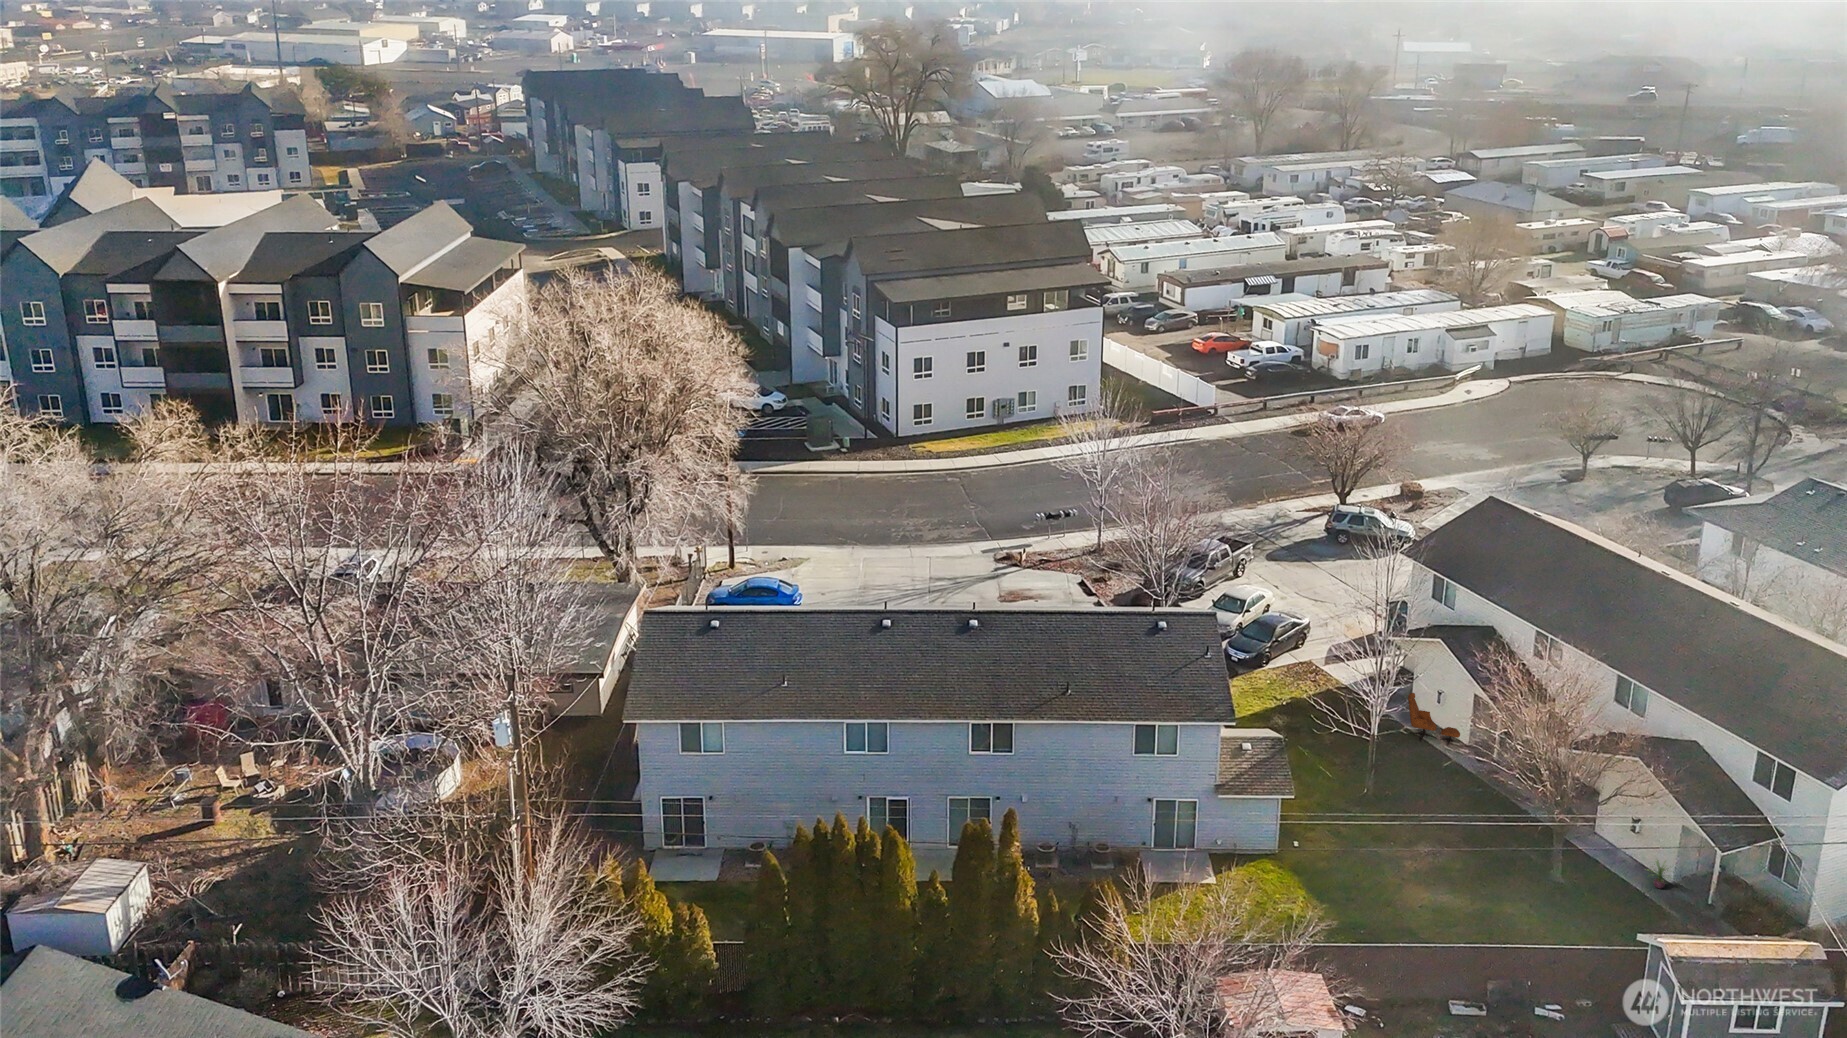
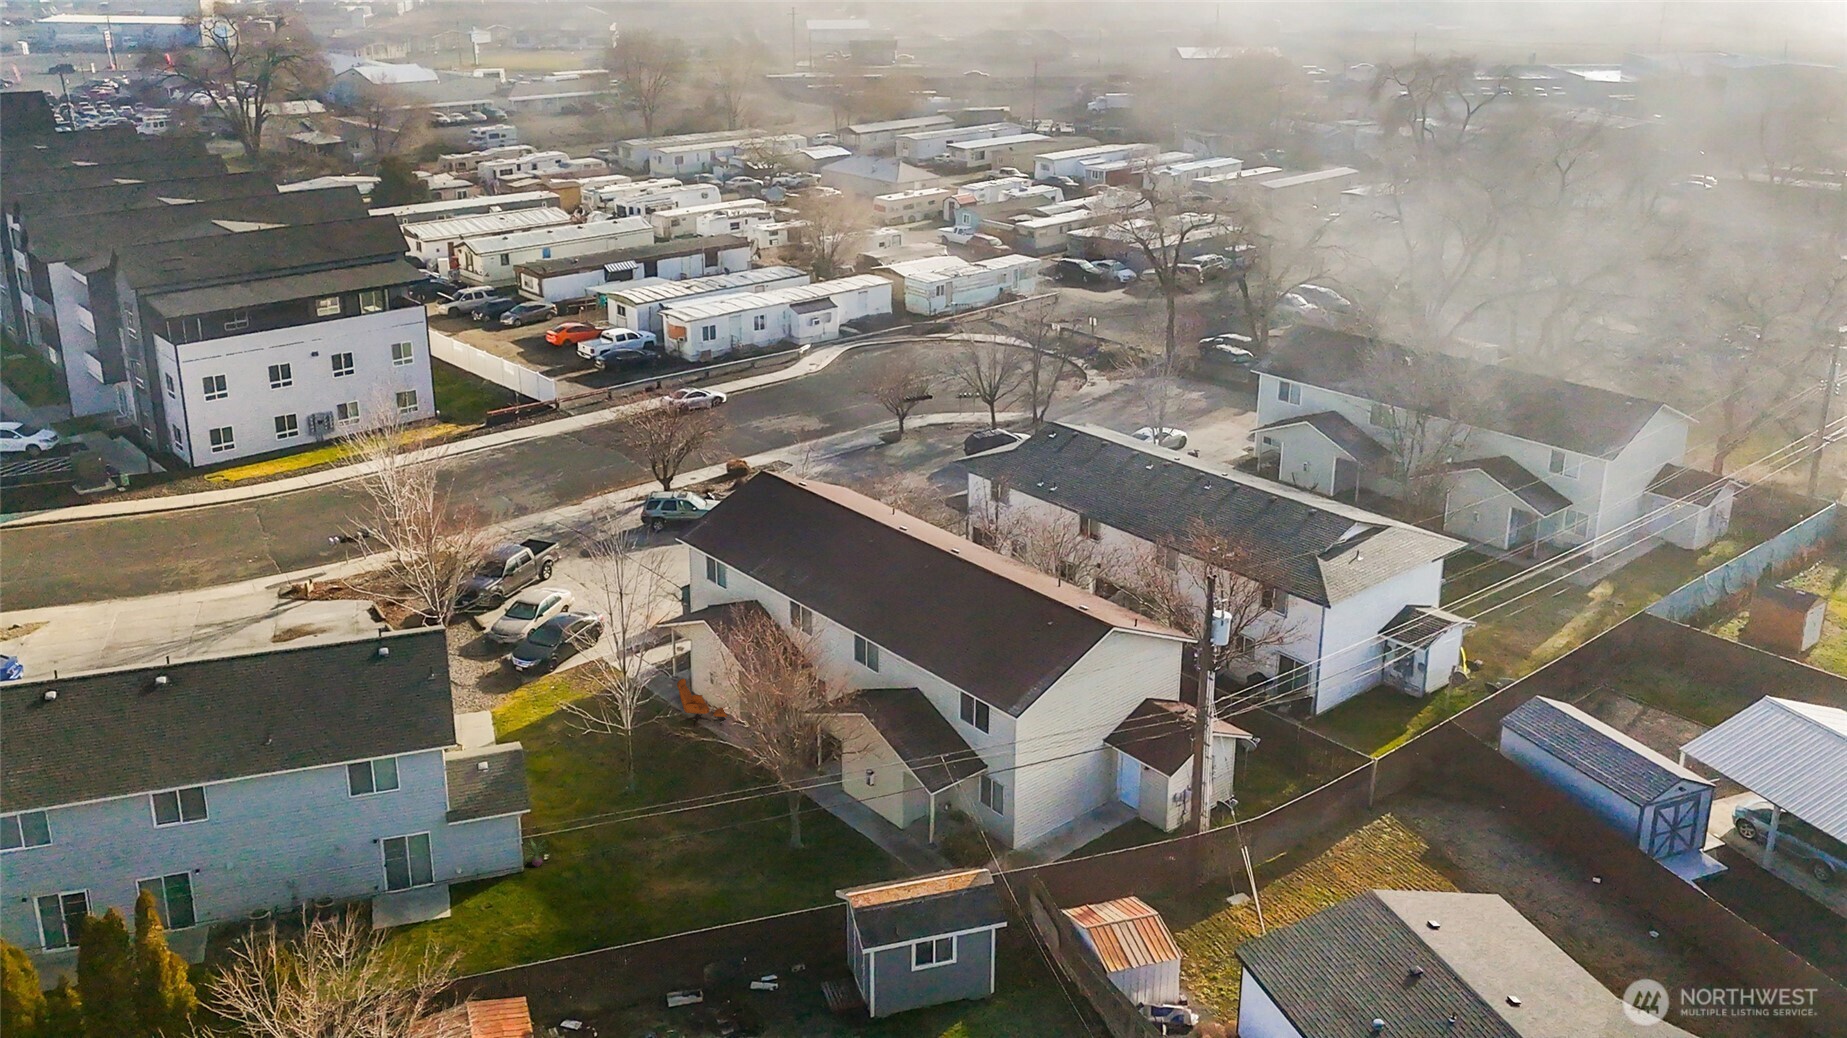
decorative plant: present [1653,861,1668,888] -> present [530,841,542,867]

